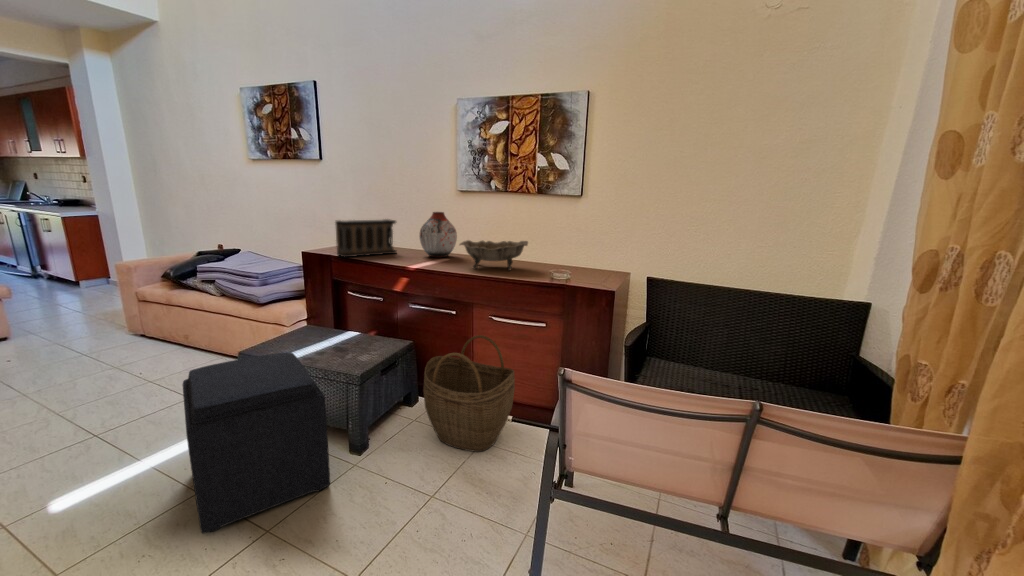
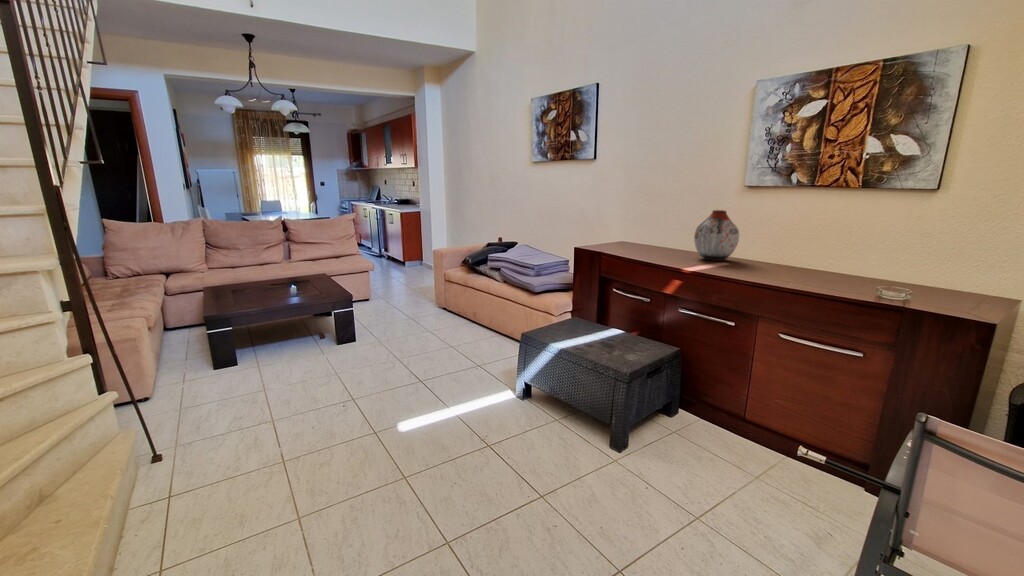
speaker: present [336,219,397,257] -> none [607,218,669,255]
decorative bowl: present [460,240,528,270] -> none [746,243,843,282]
woven basket: present [423,335,515,452] -> none [691,354,811,488]
ottoman: present [183,352,330,534] -> none [486,340,599,482]

